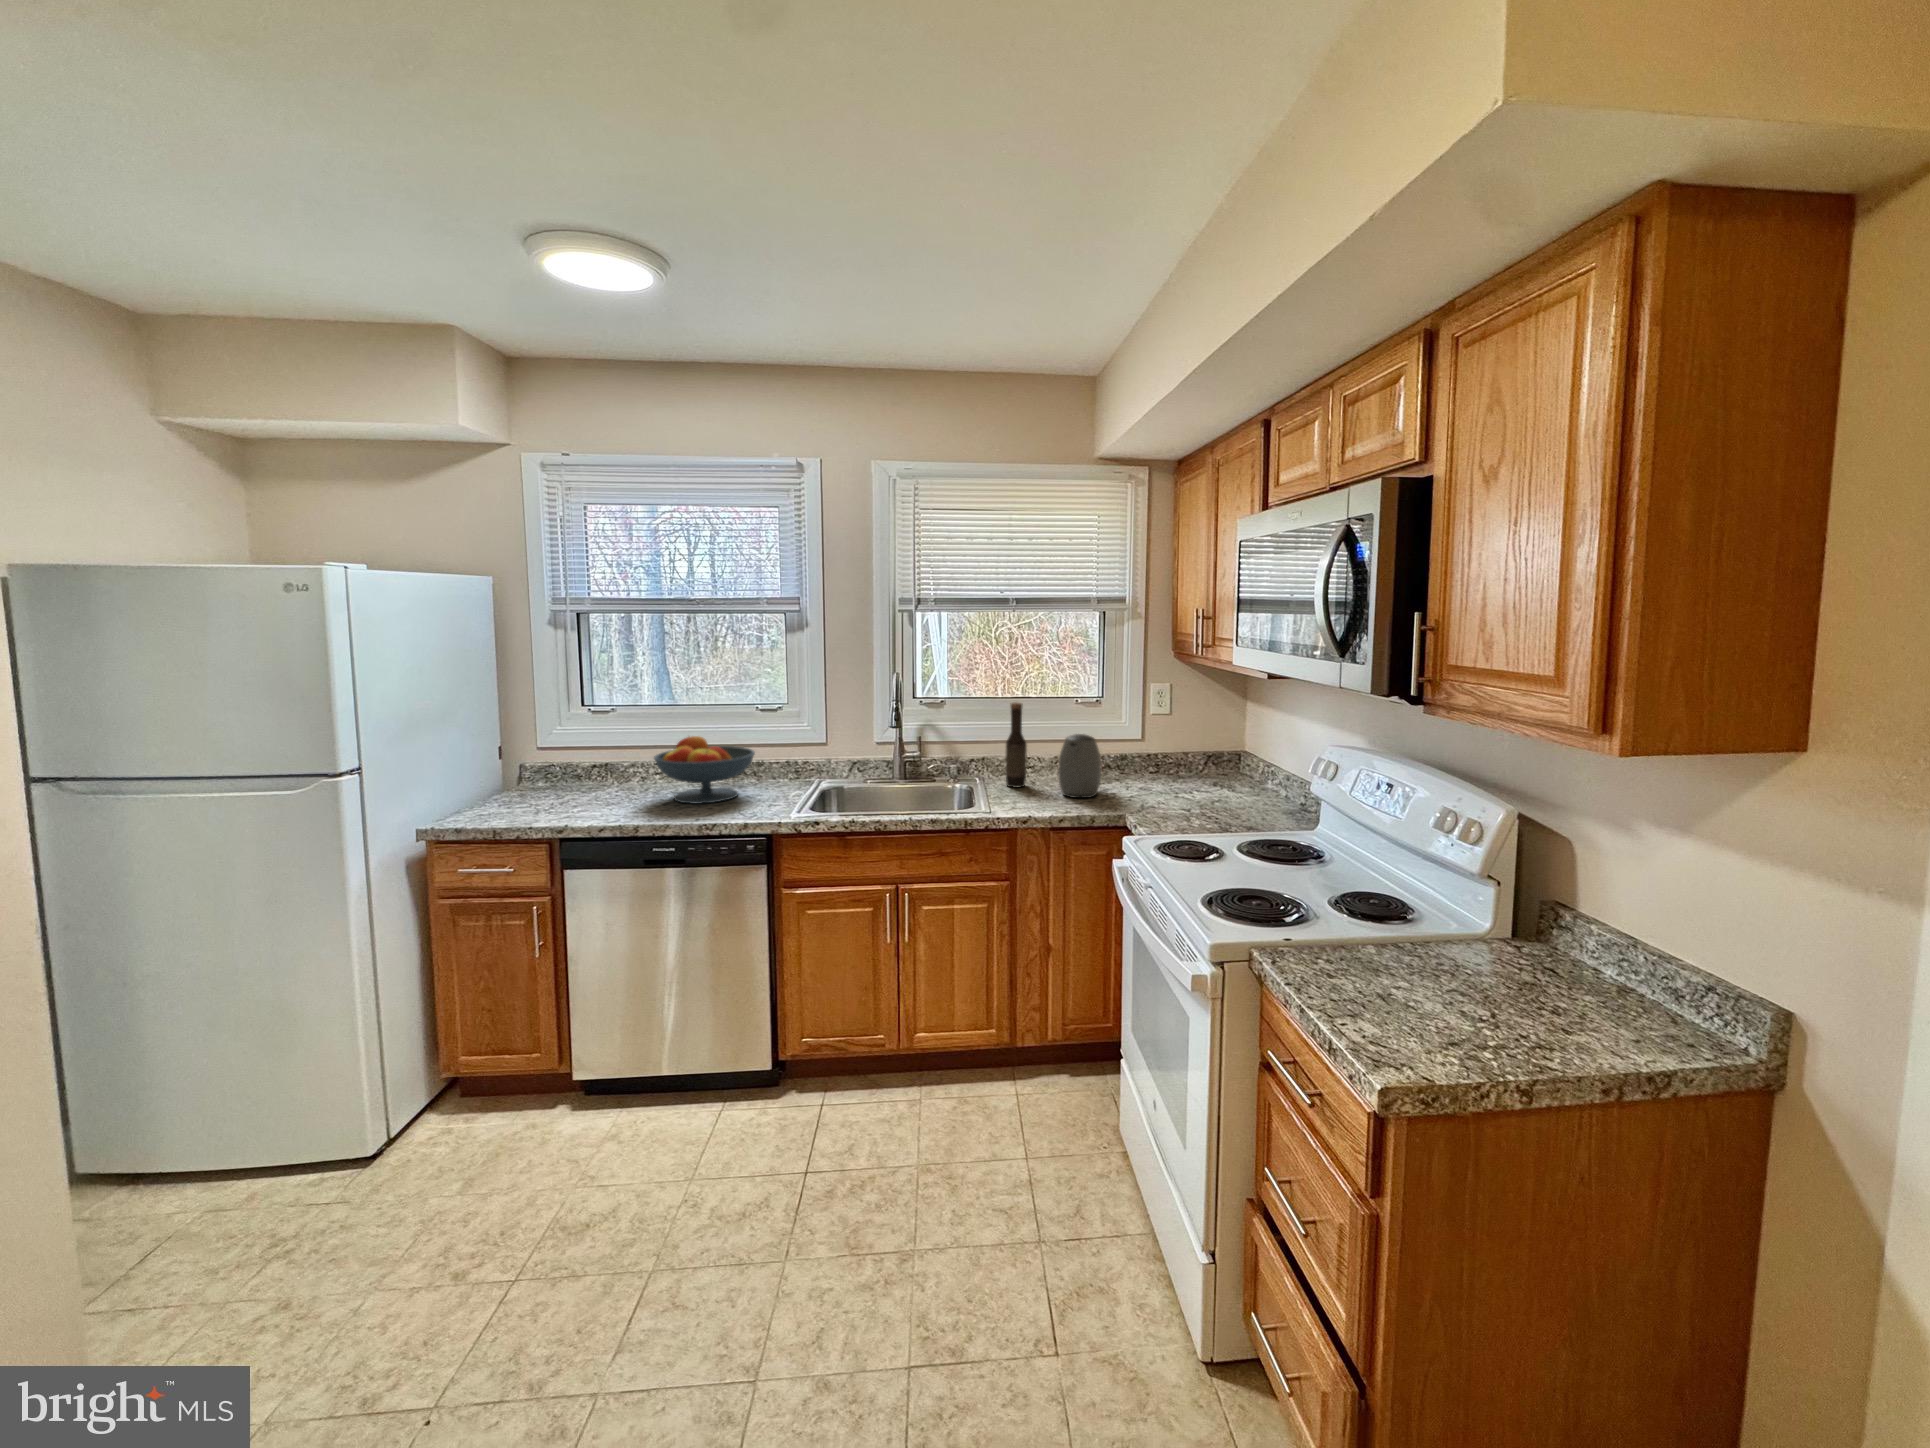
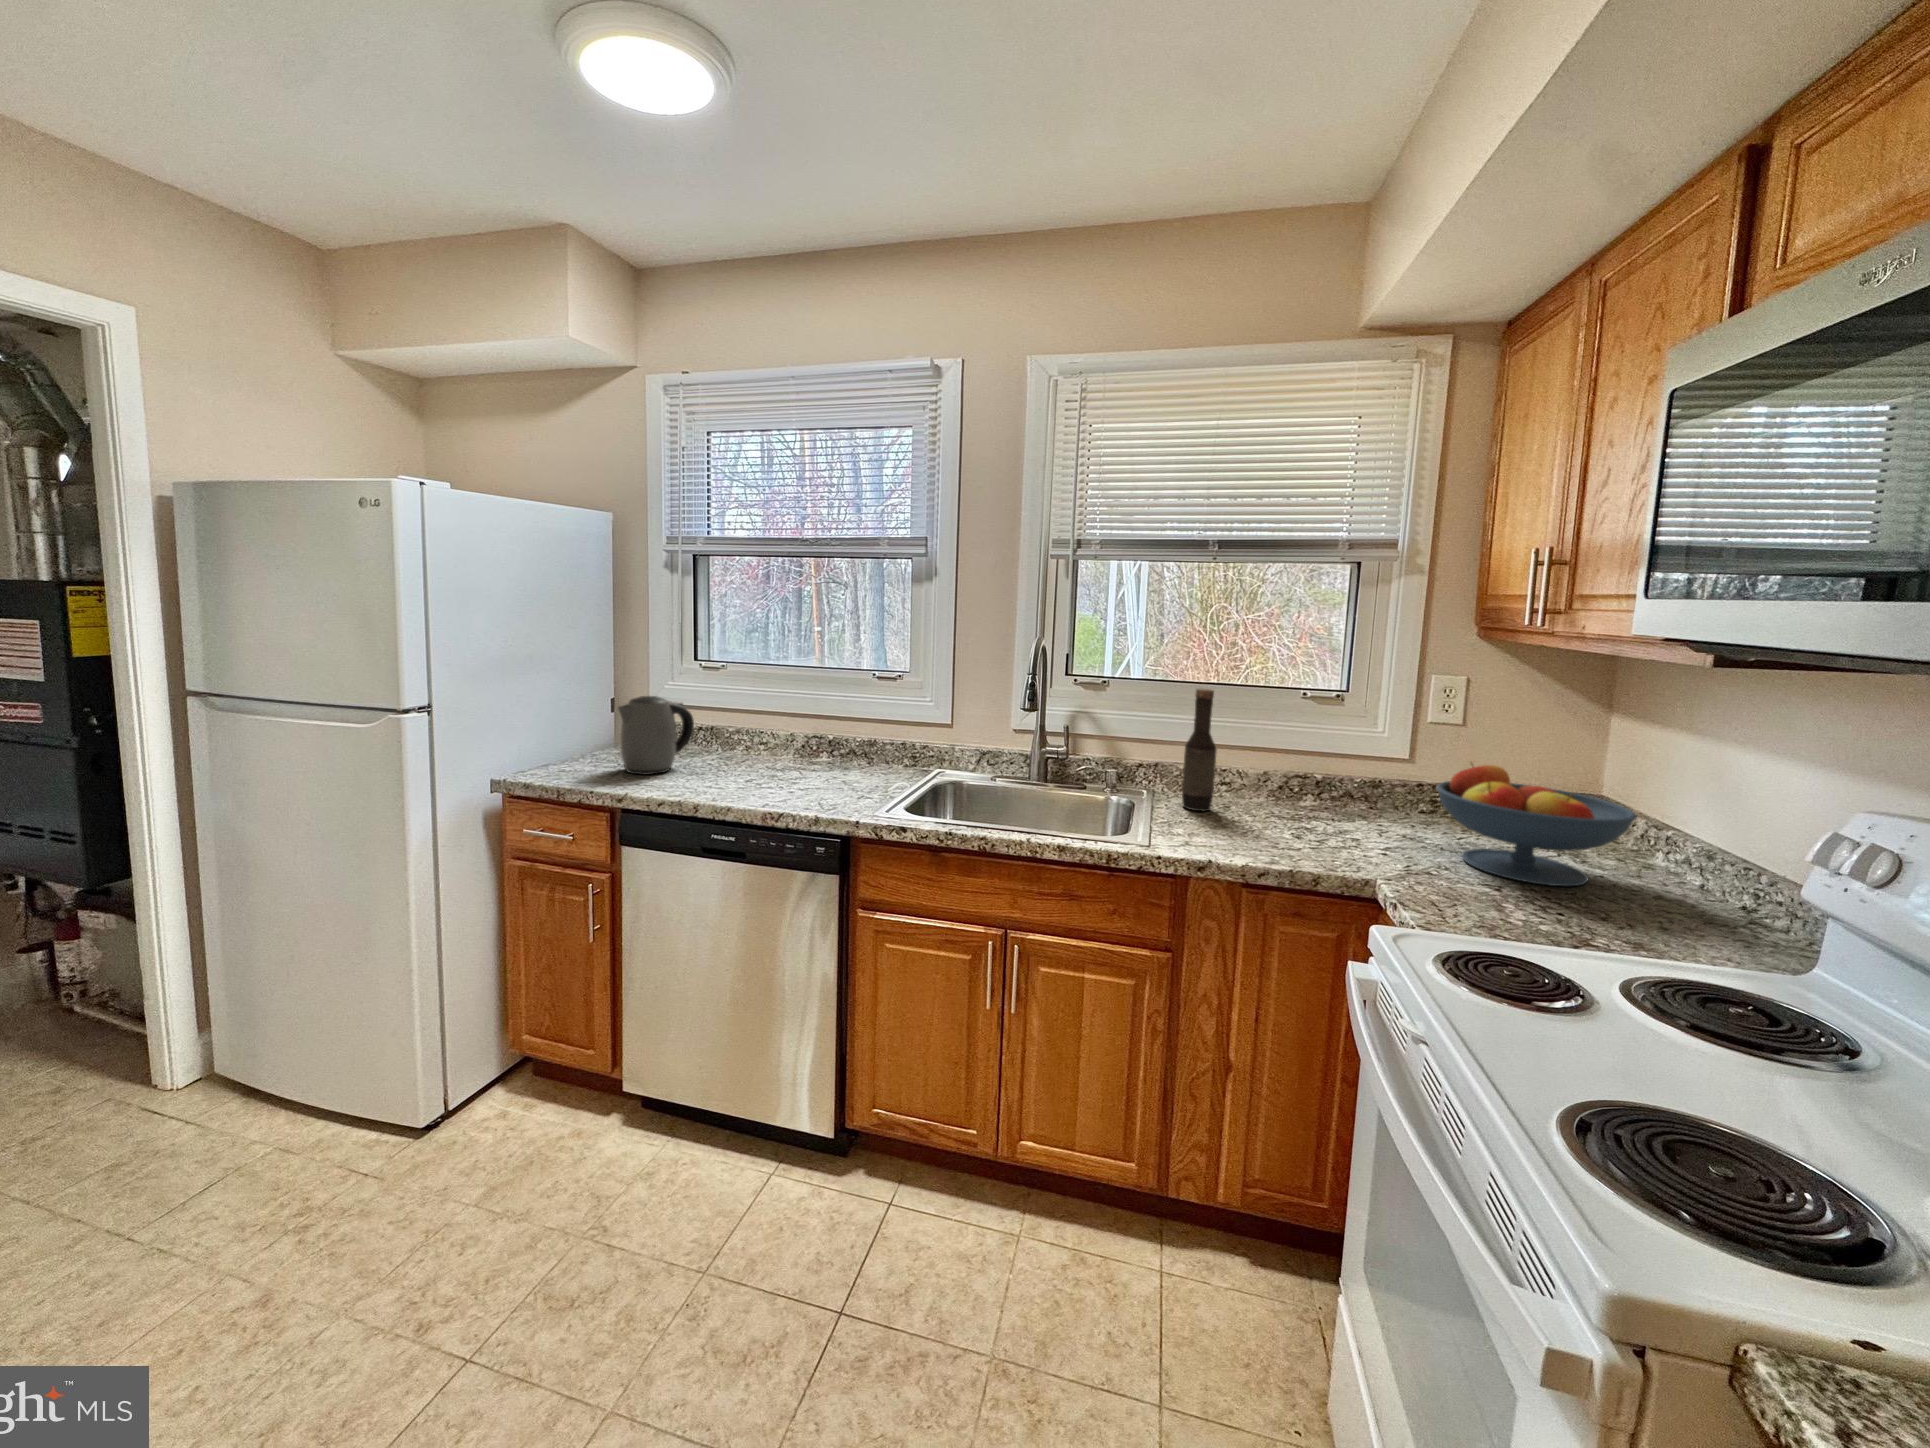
kettle: present [1058,734,1101,798] -> present [618,696,694,775]
fruit bowl: present [654,736,755,804] -> present [1437,763,1637,886]

